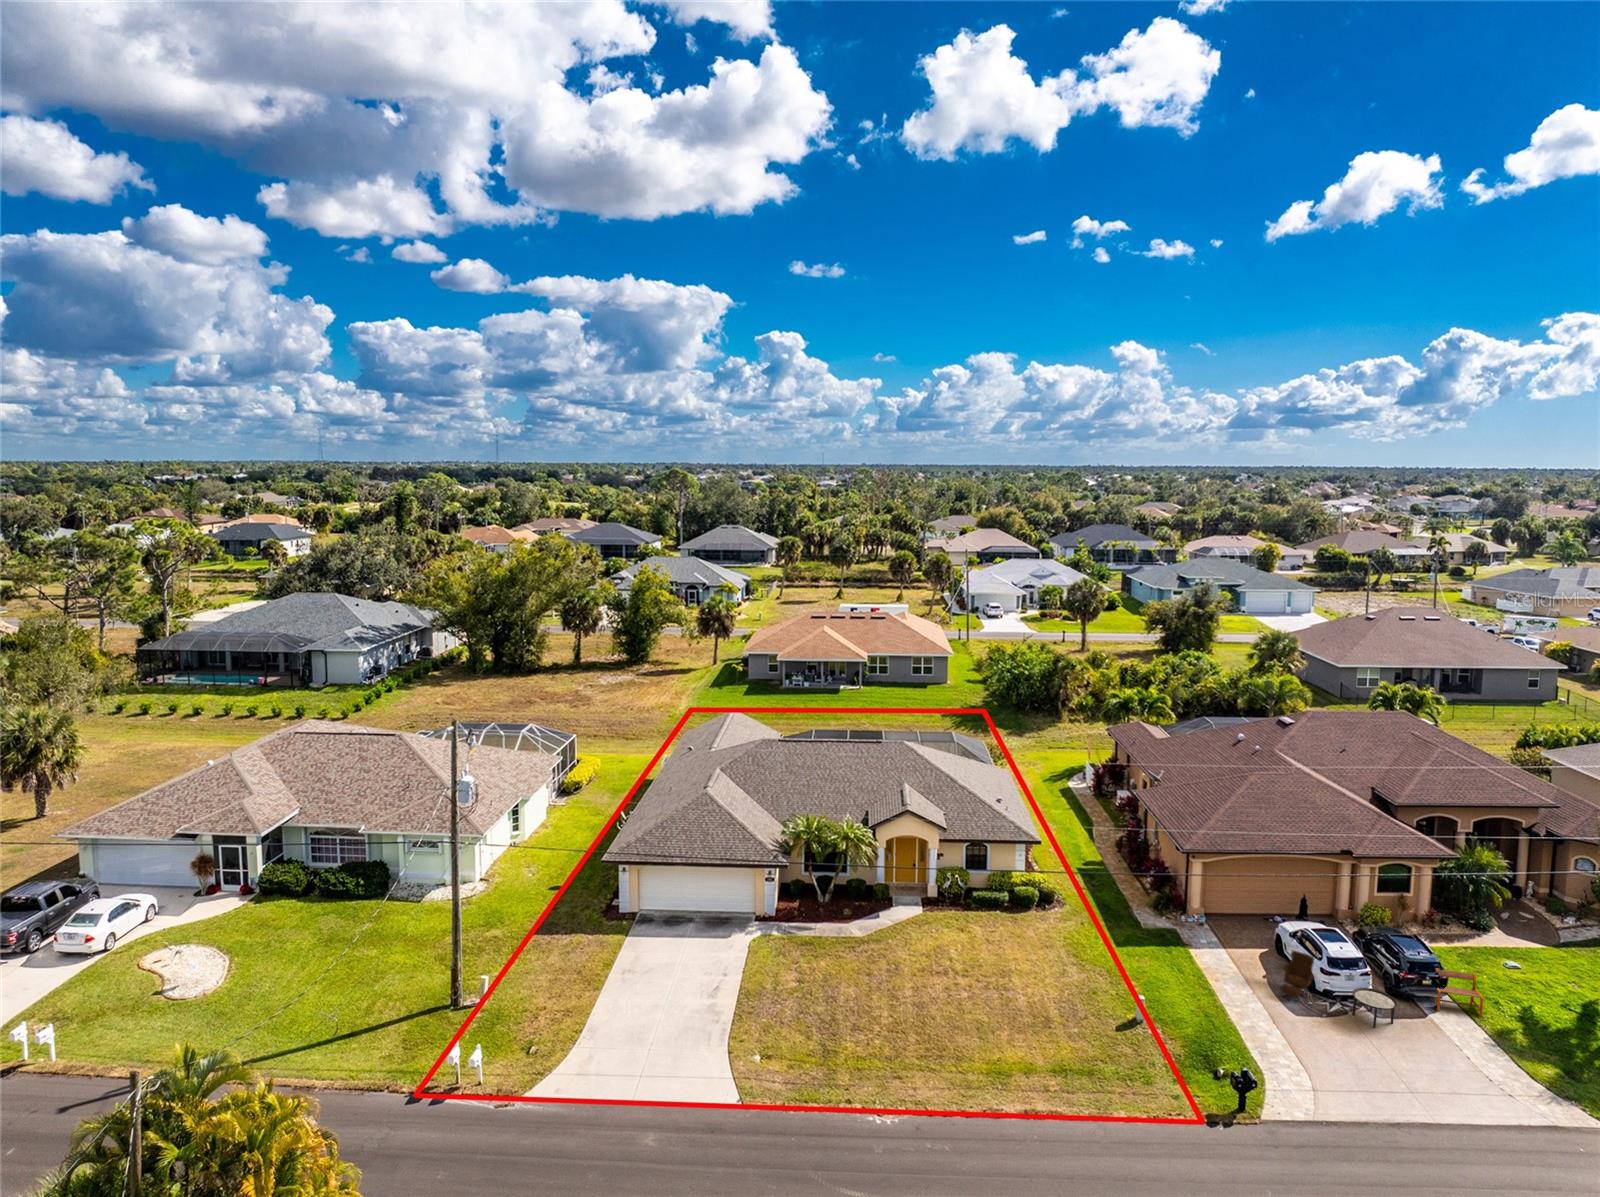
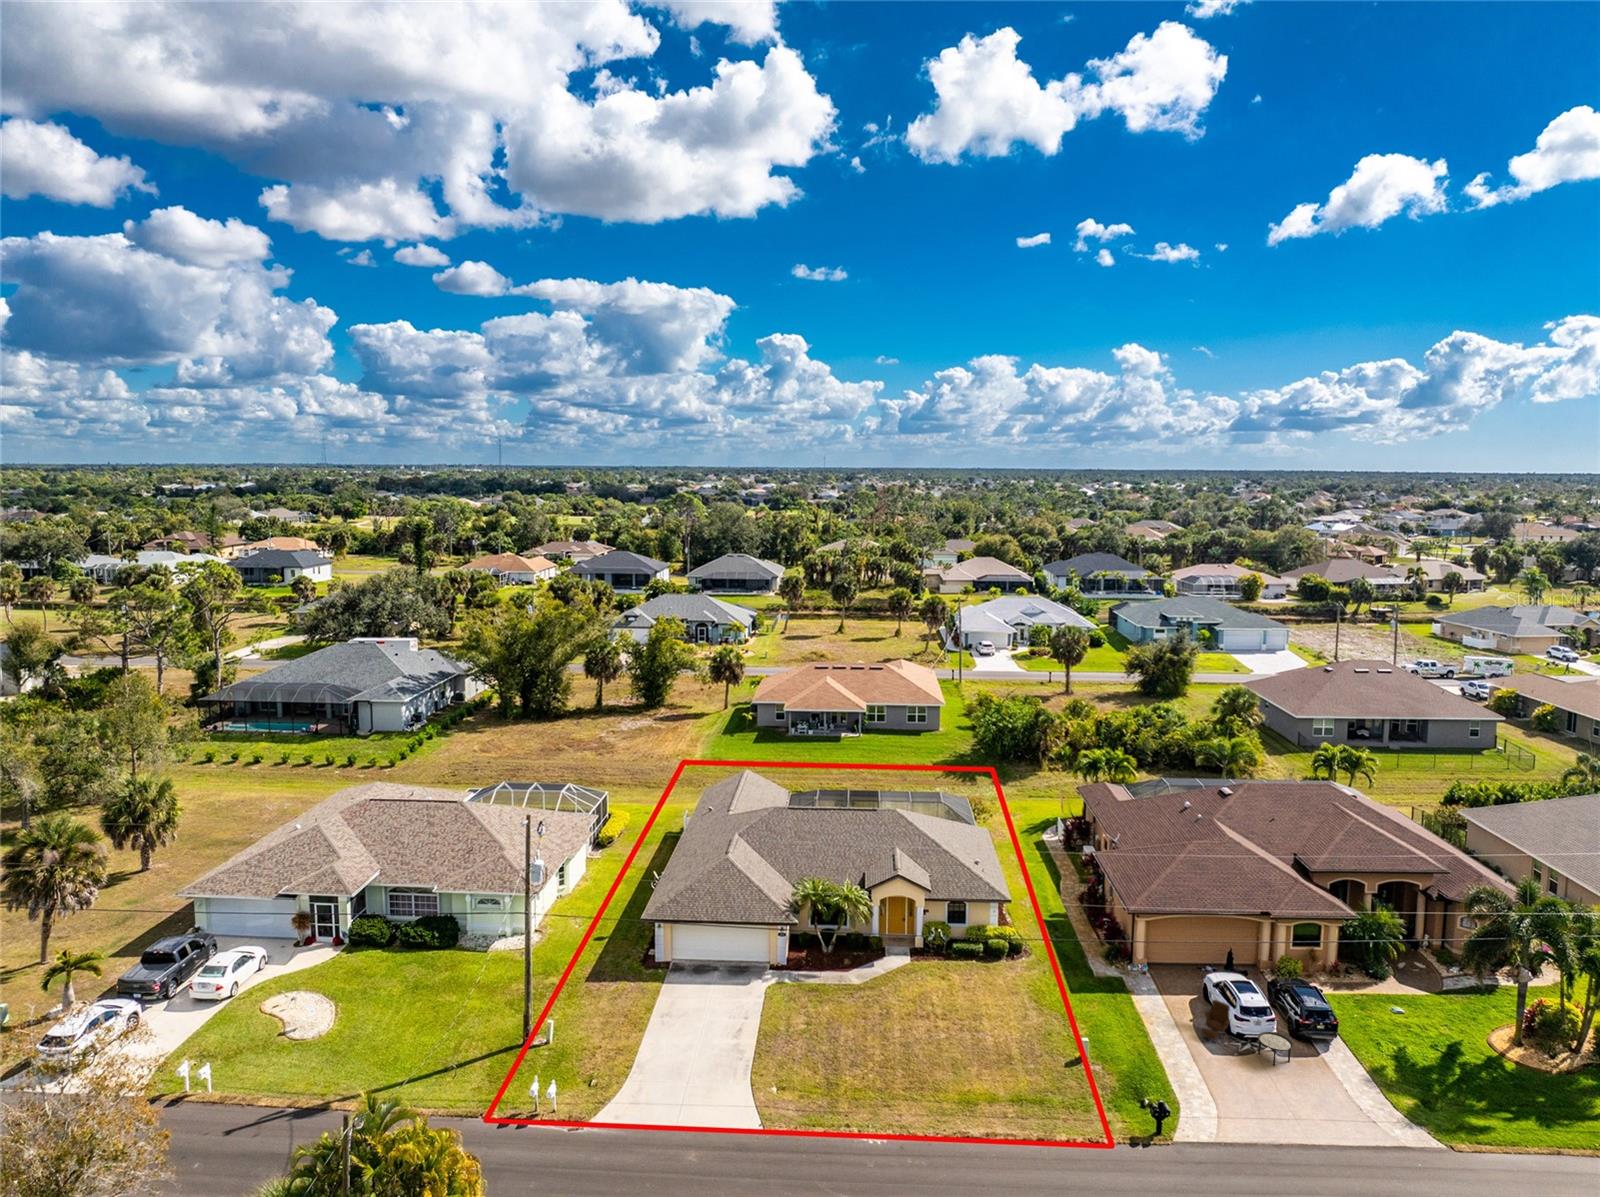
bench: present [1435,968,1483,1018] -> none [1325,1016,1364,1057]

